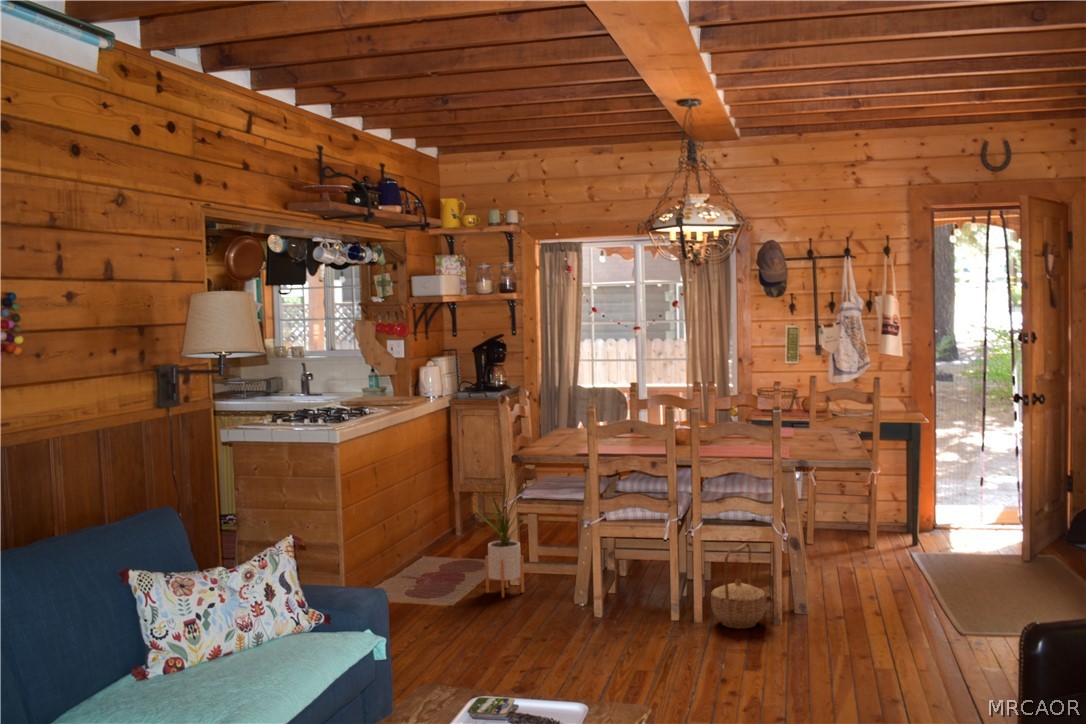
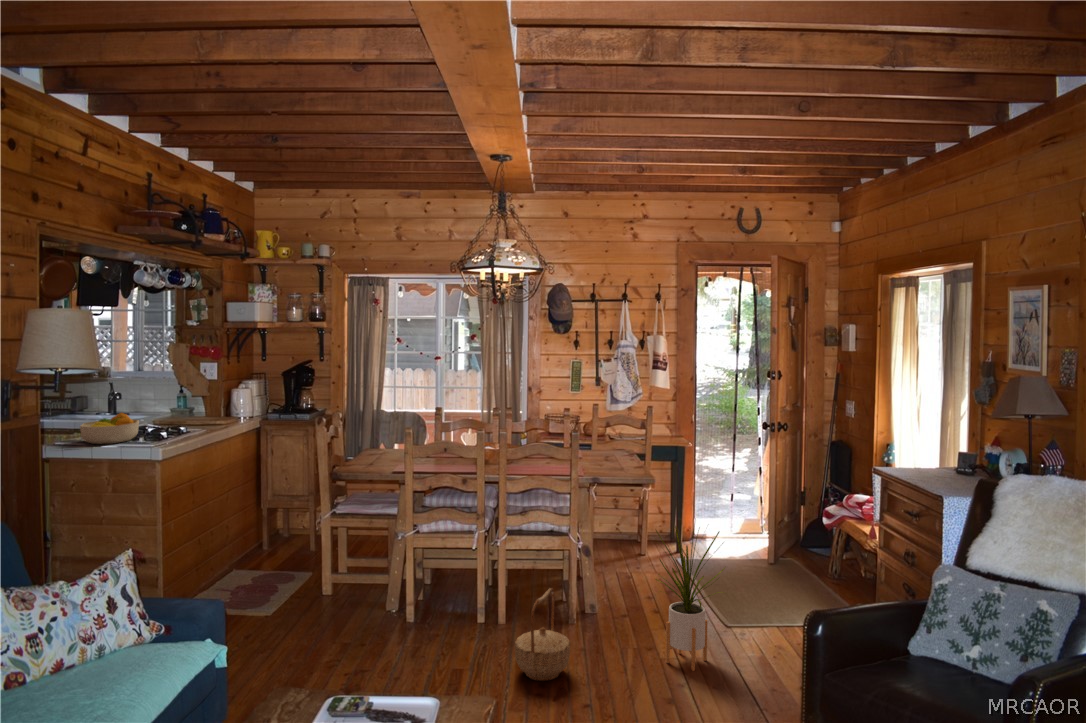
fruit bowl: none [303,382,350,410] -> present [80,413,139,444]
house plant: present [478,474,524,597] -> present [656,526,725,671]

